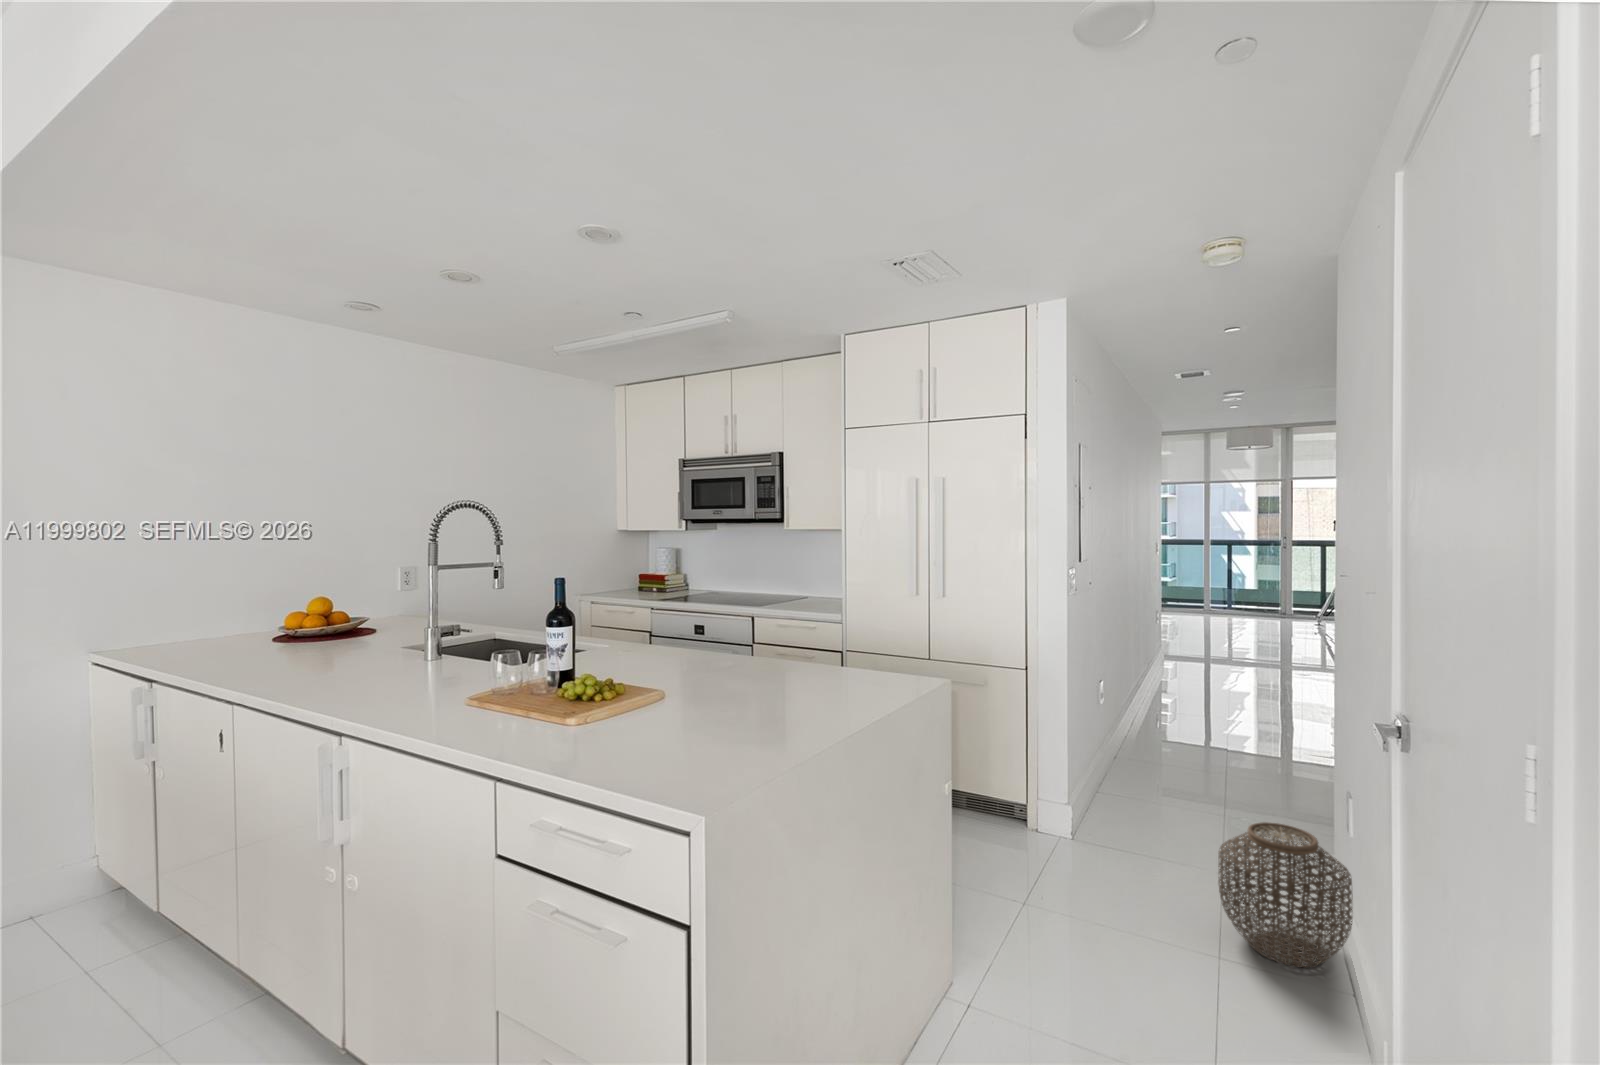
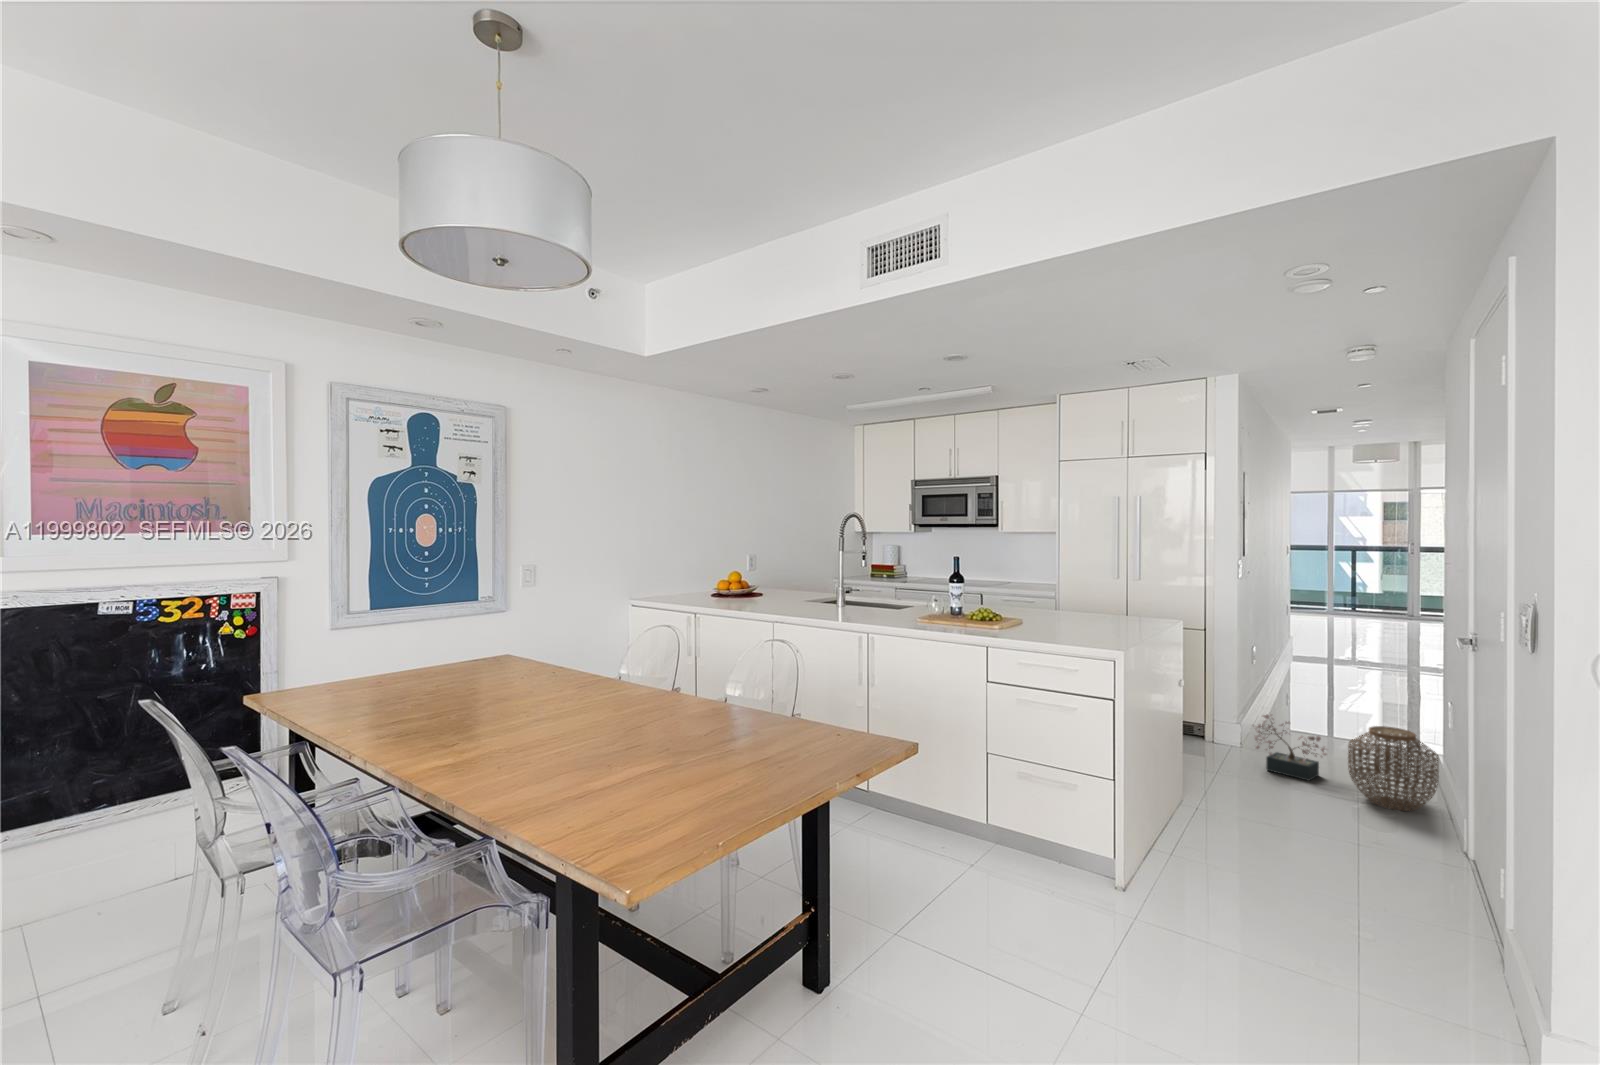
decorative plant: none [1086,790,1192,900] -> present [1254,715,1327,781]

